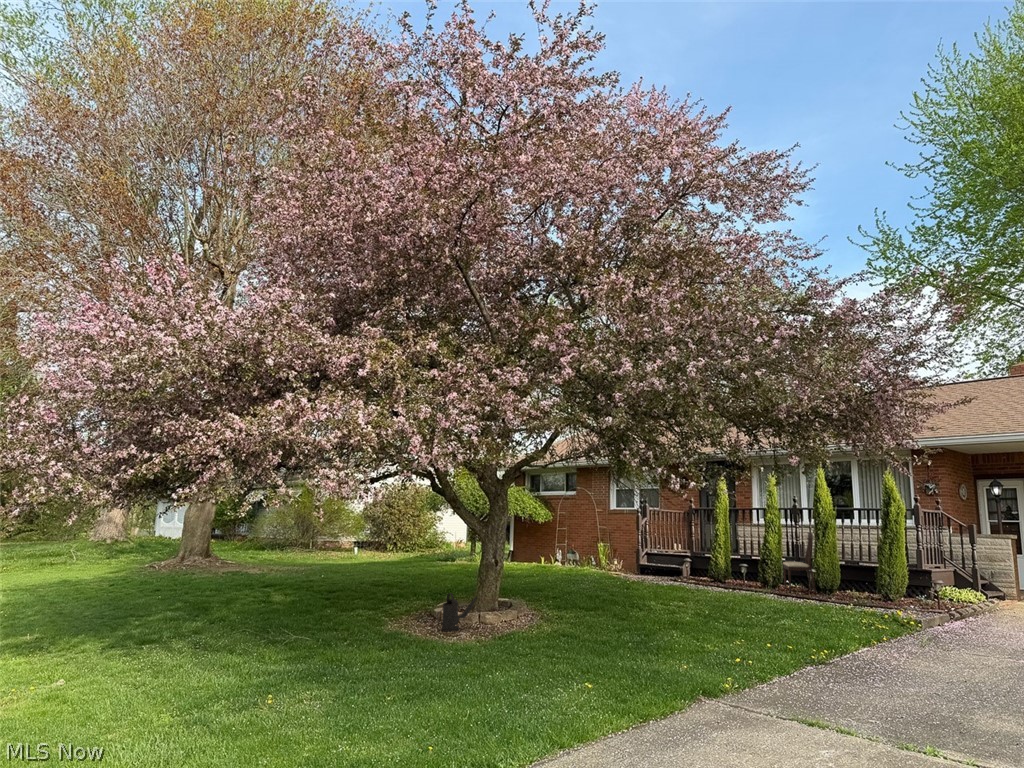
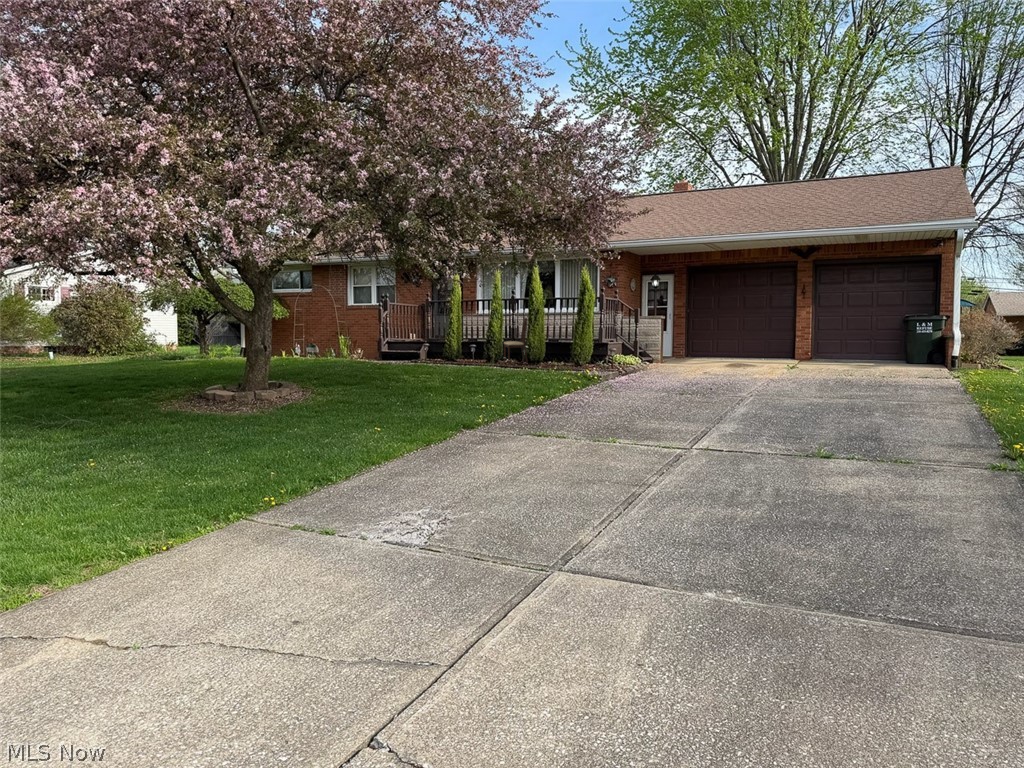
watering can: present [437,593,477,632] -> none [223,375,259,408]

